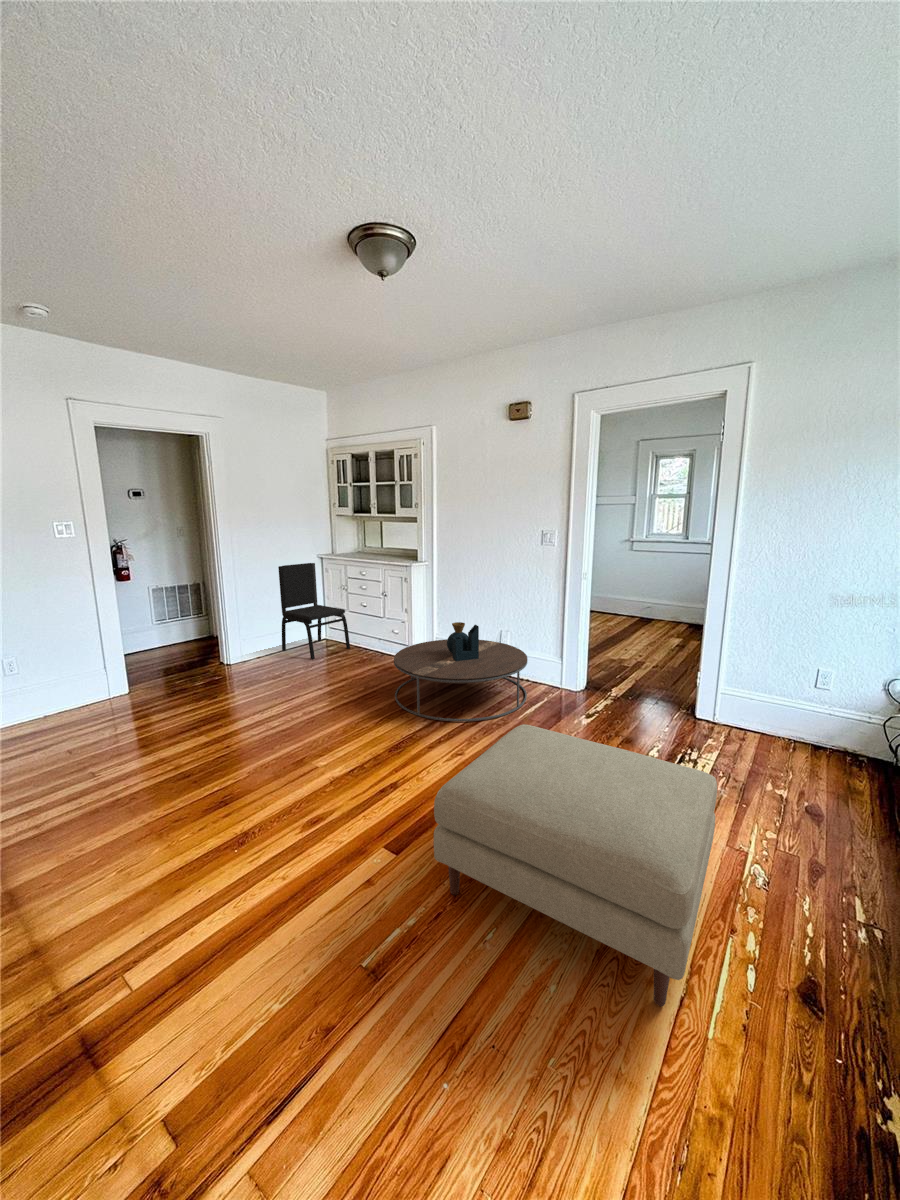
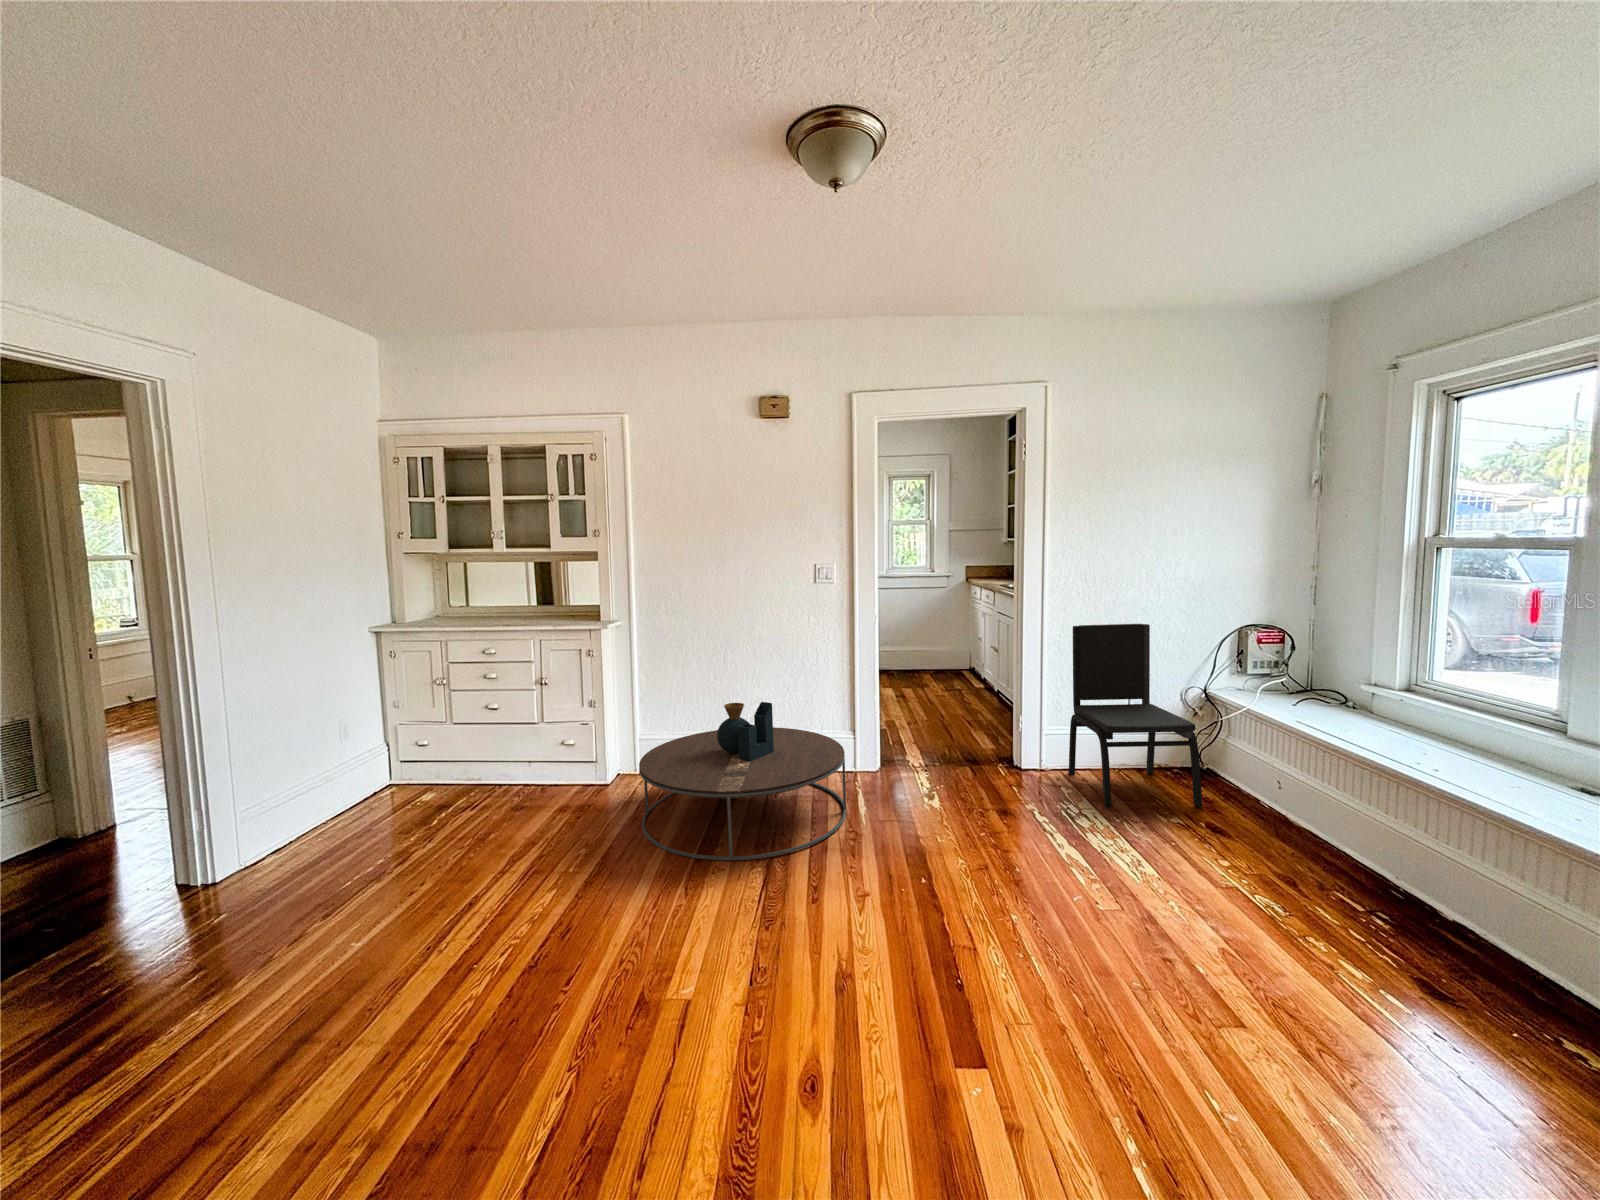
dining chair: present [278,563,350,659] -> present [1069,624,1202,807]
ottoman: present [434,724,717,1006] -> none [1009,799,1458,1079]

